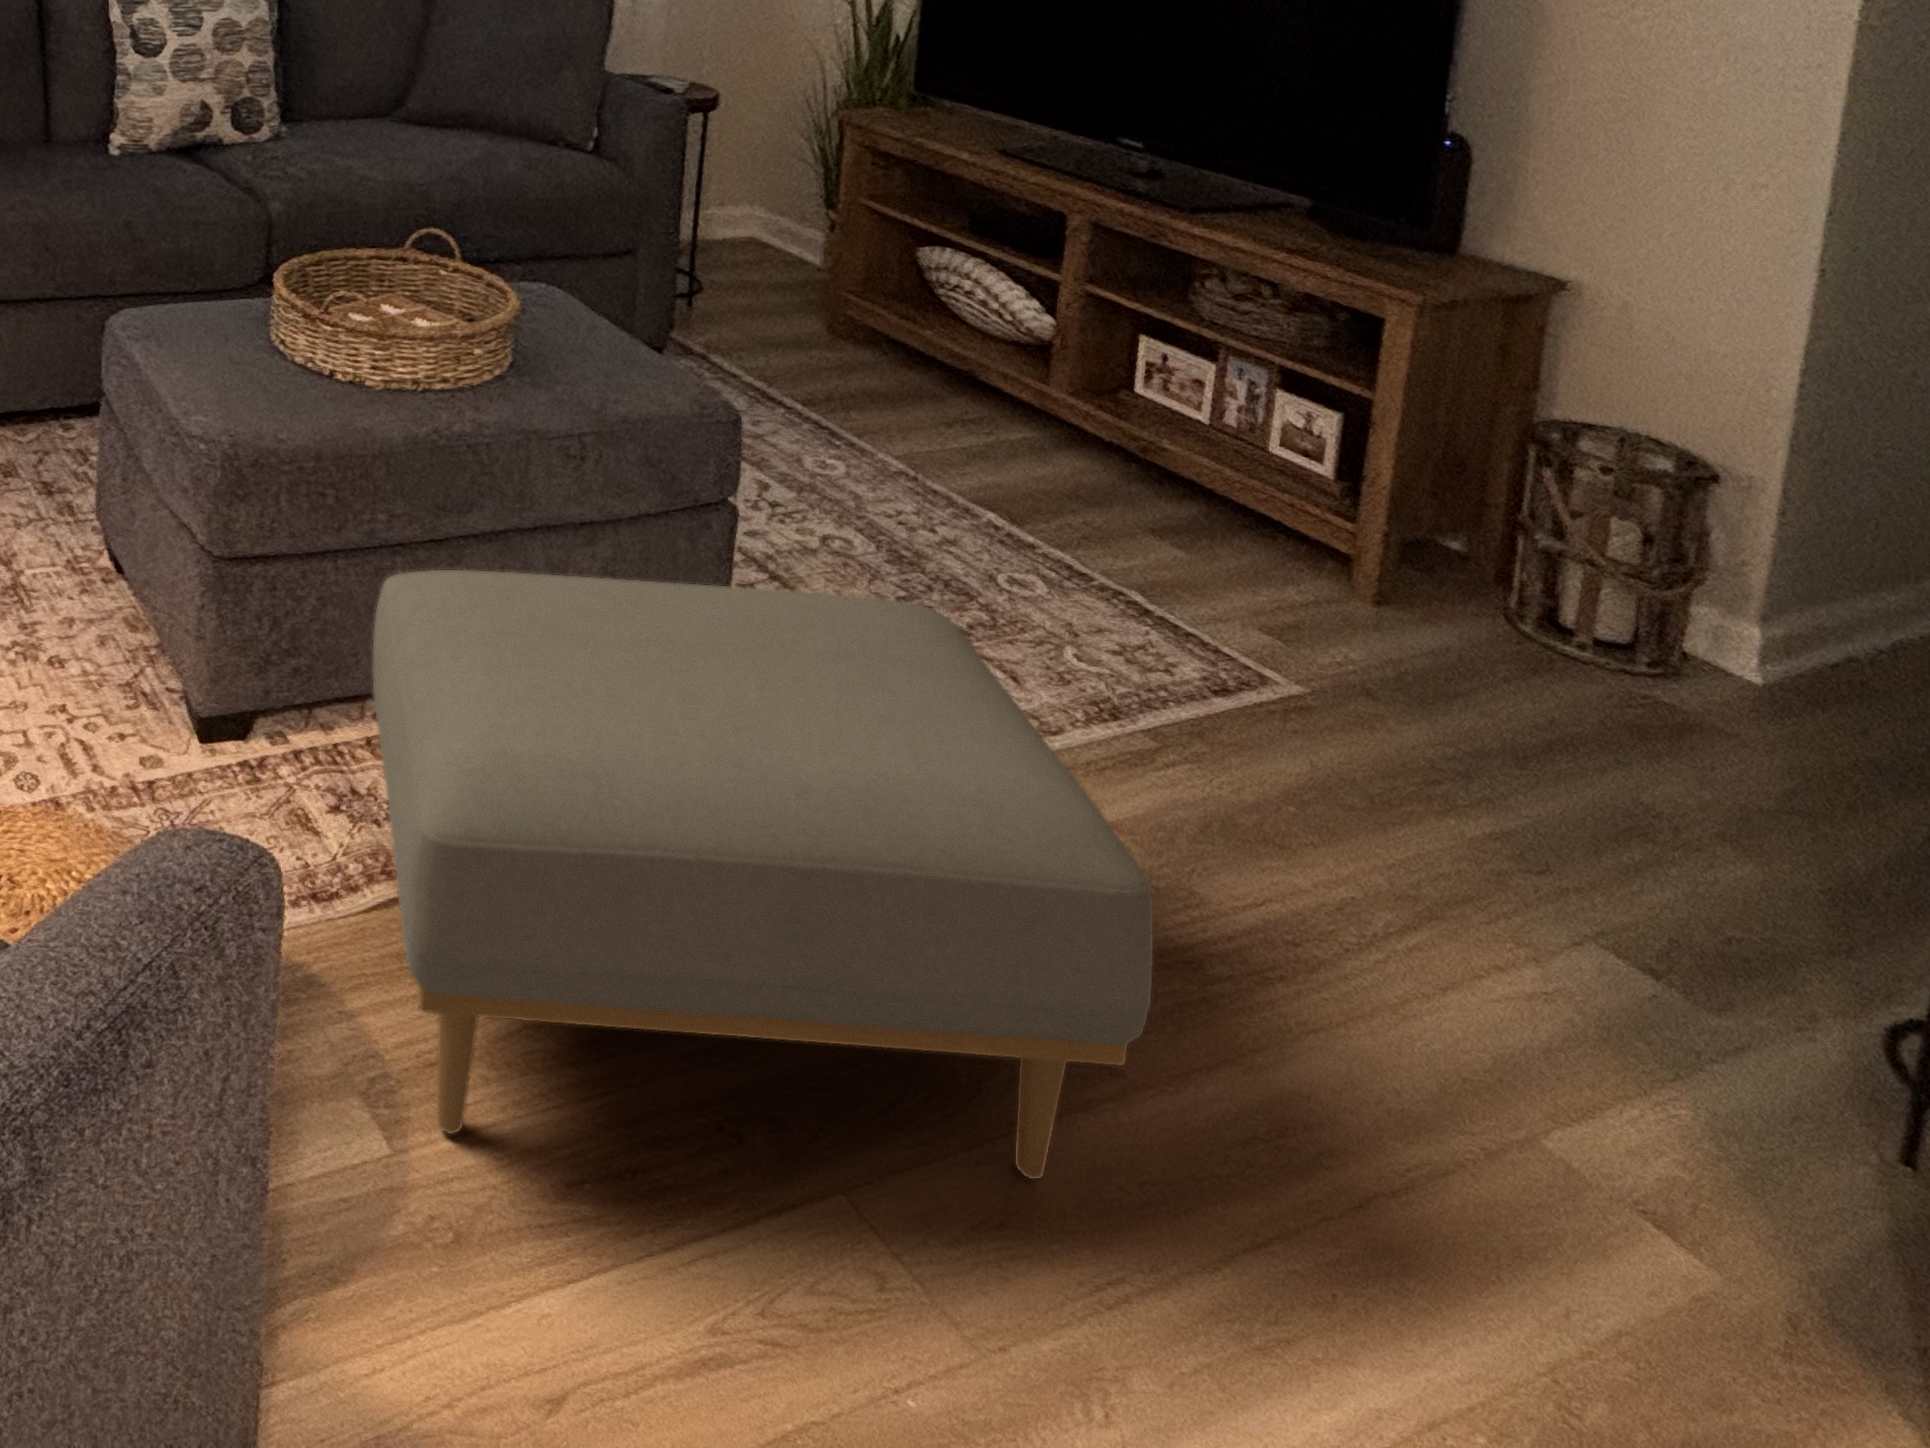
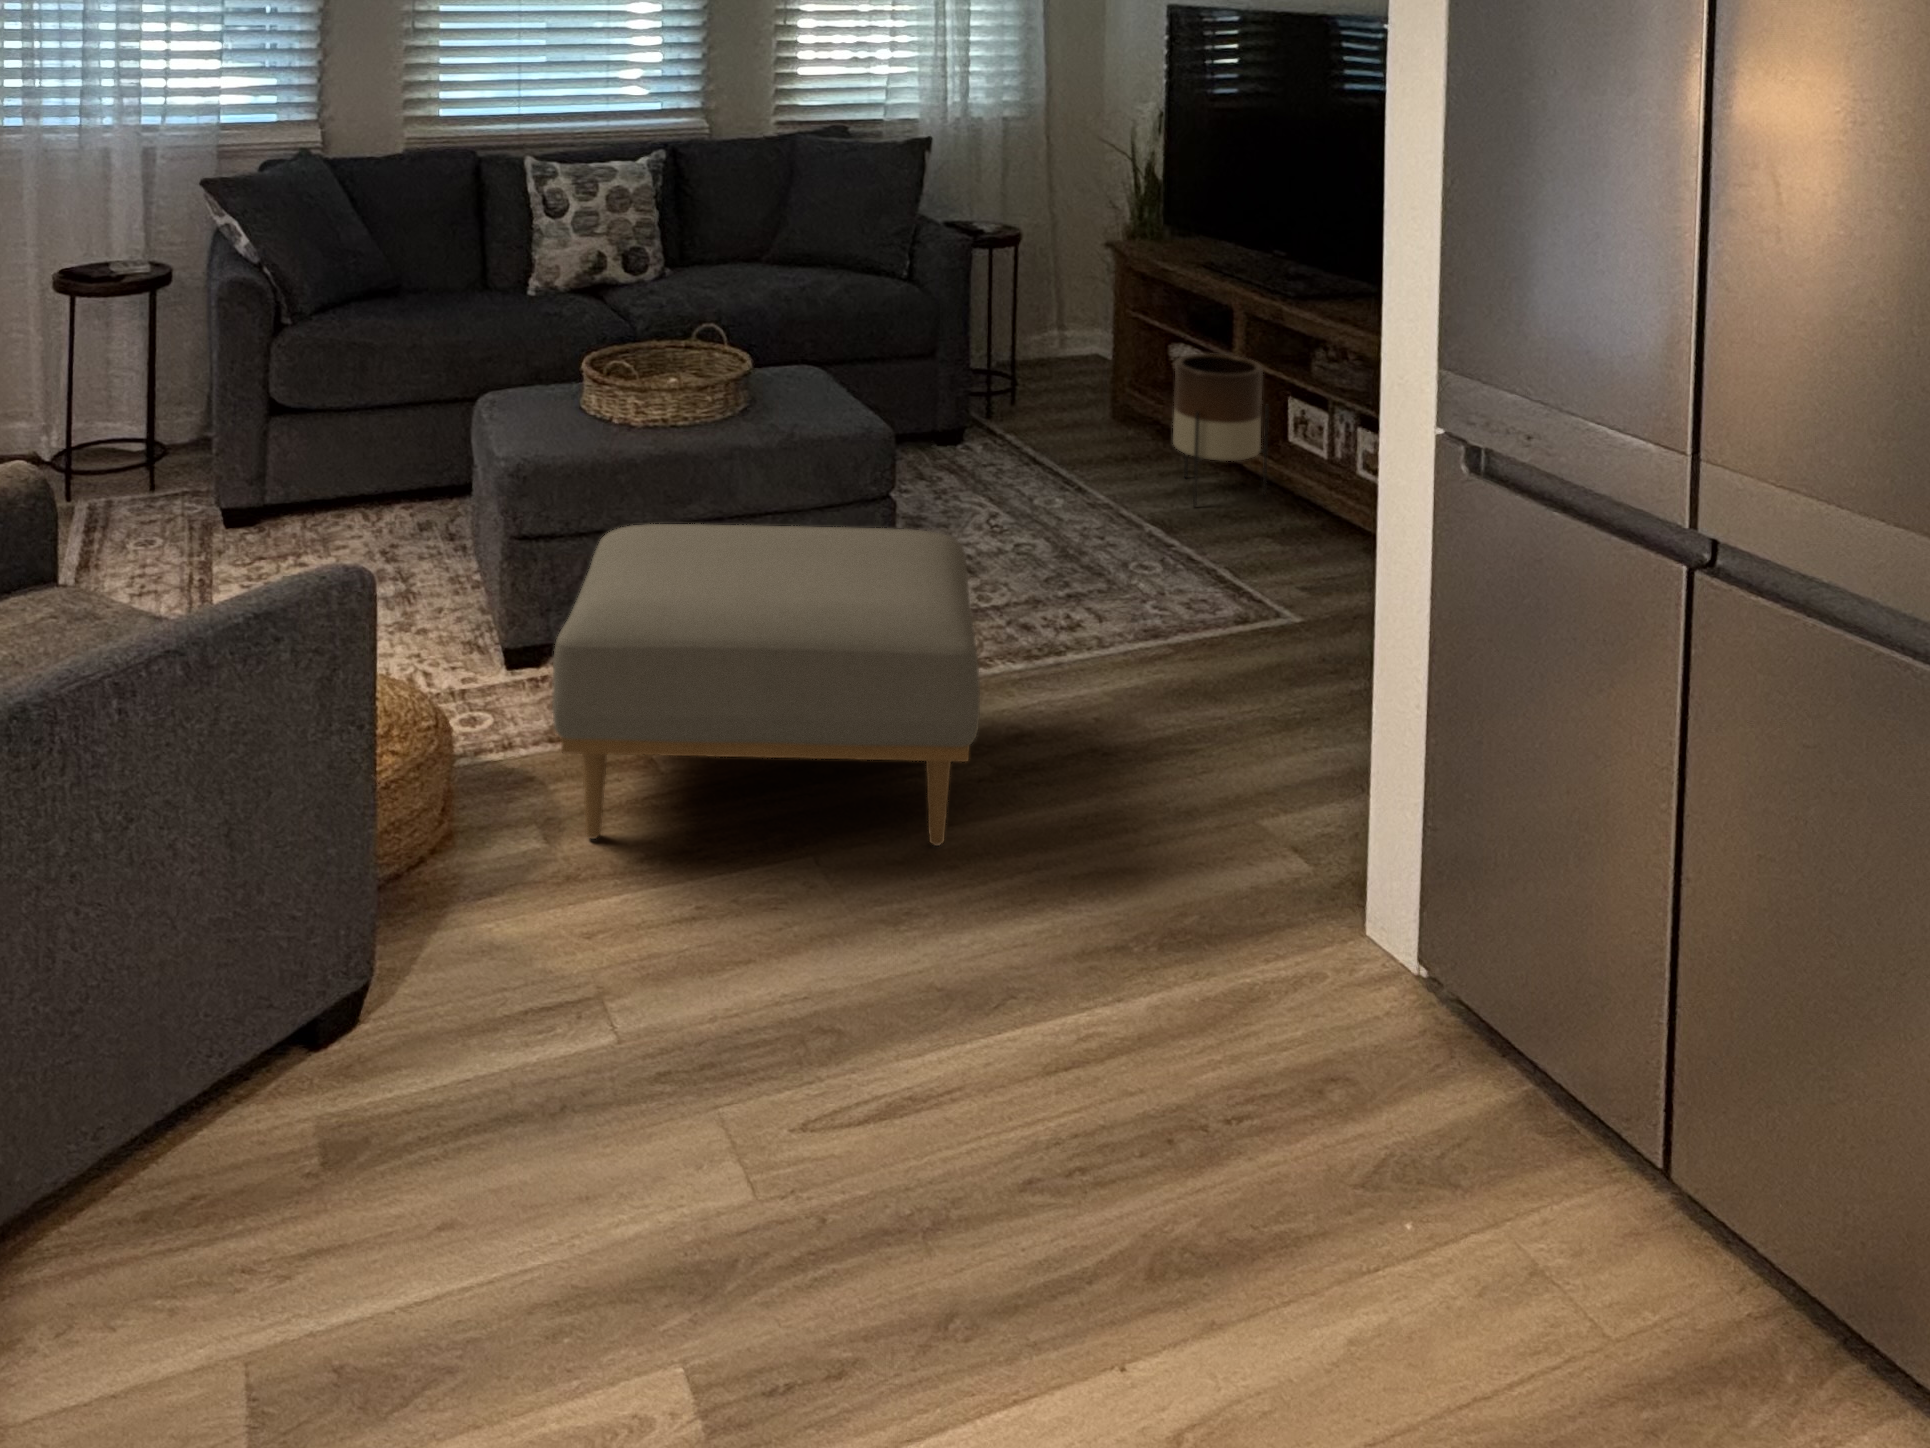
planter: none [991,272,1136,483] -> present [1173,353,1269,506]

